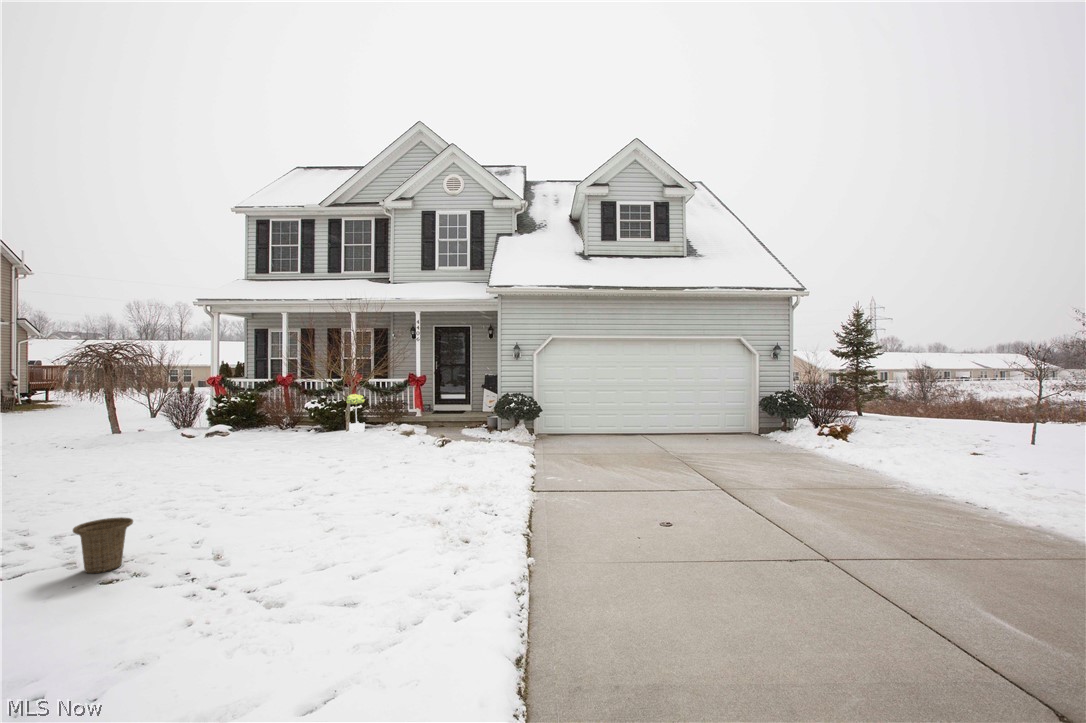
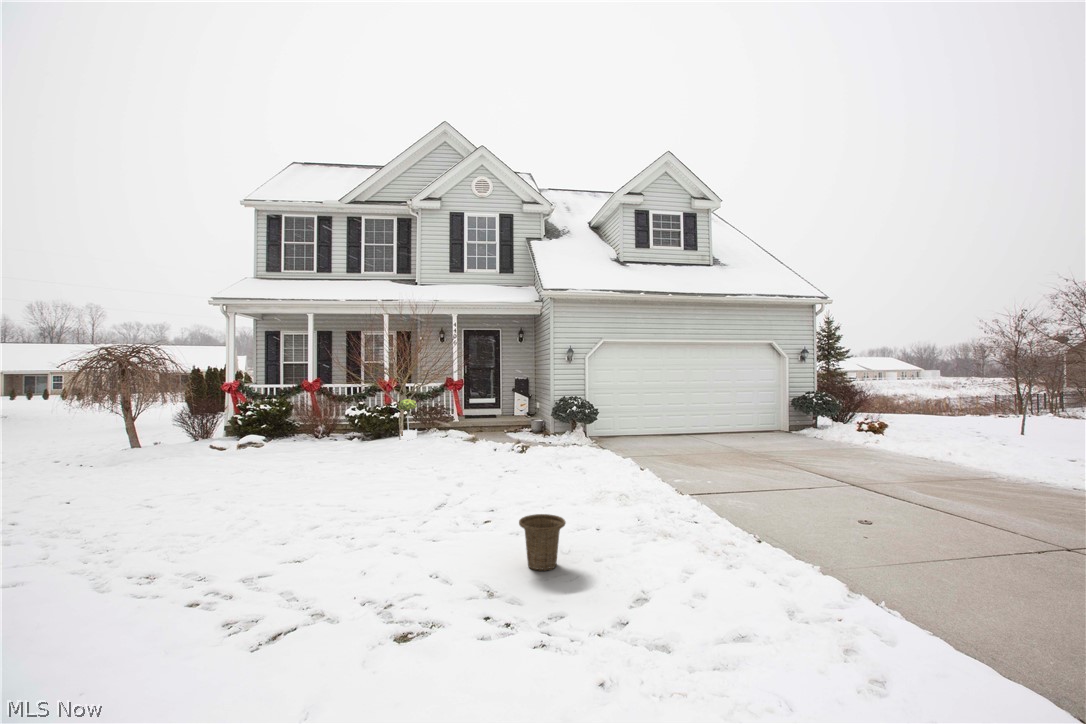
basket: present [73,517,133,573] -> present [519,514,566,571]

